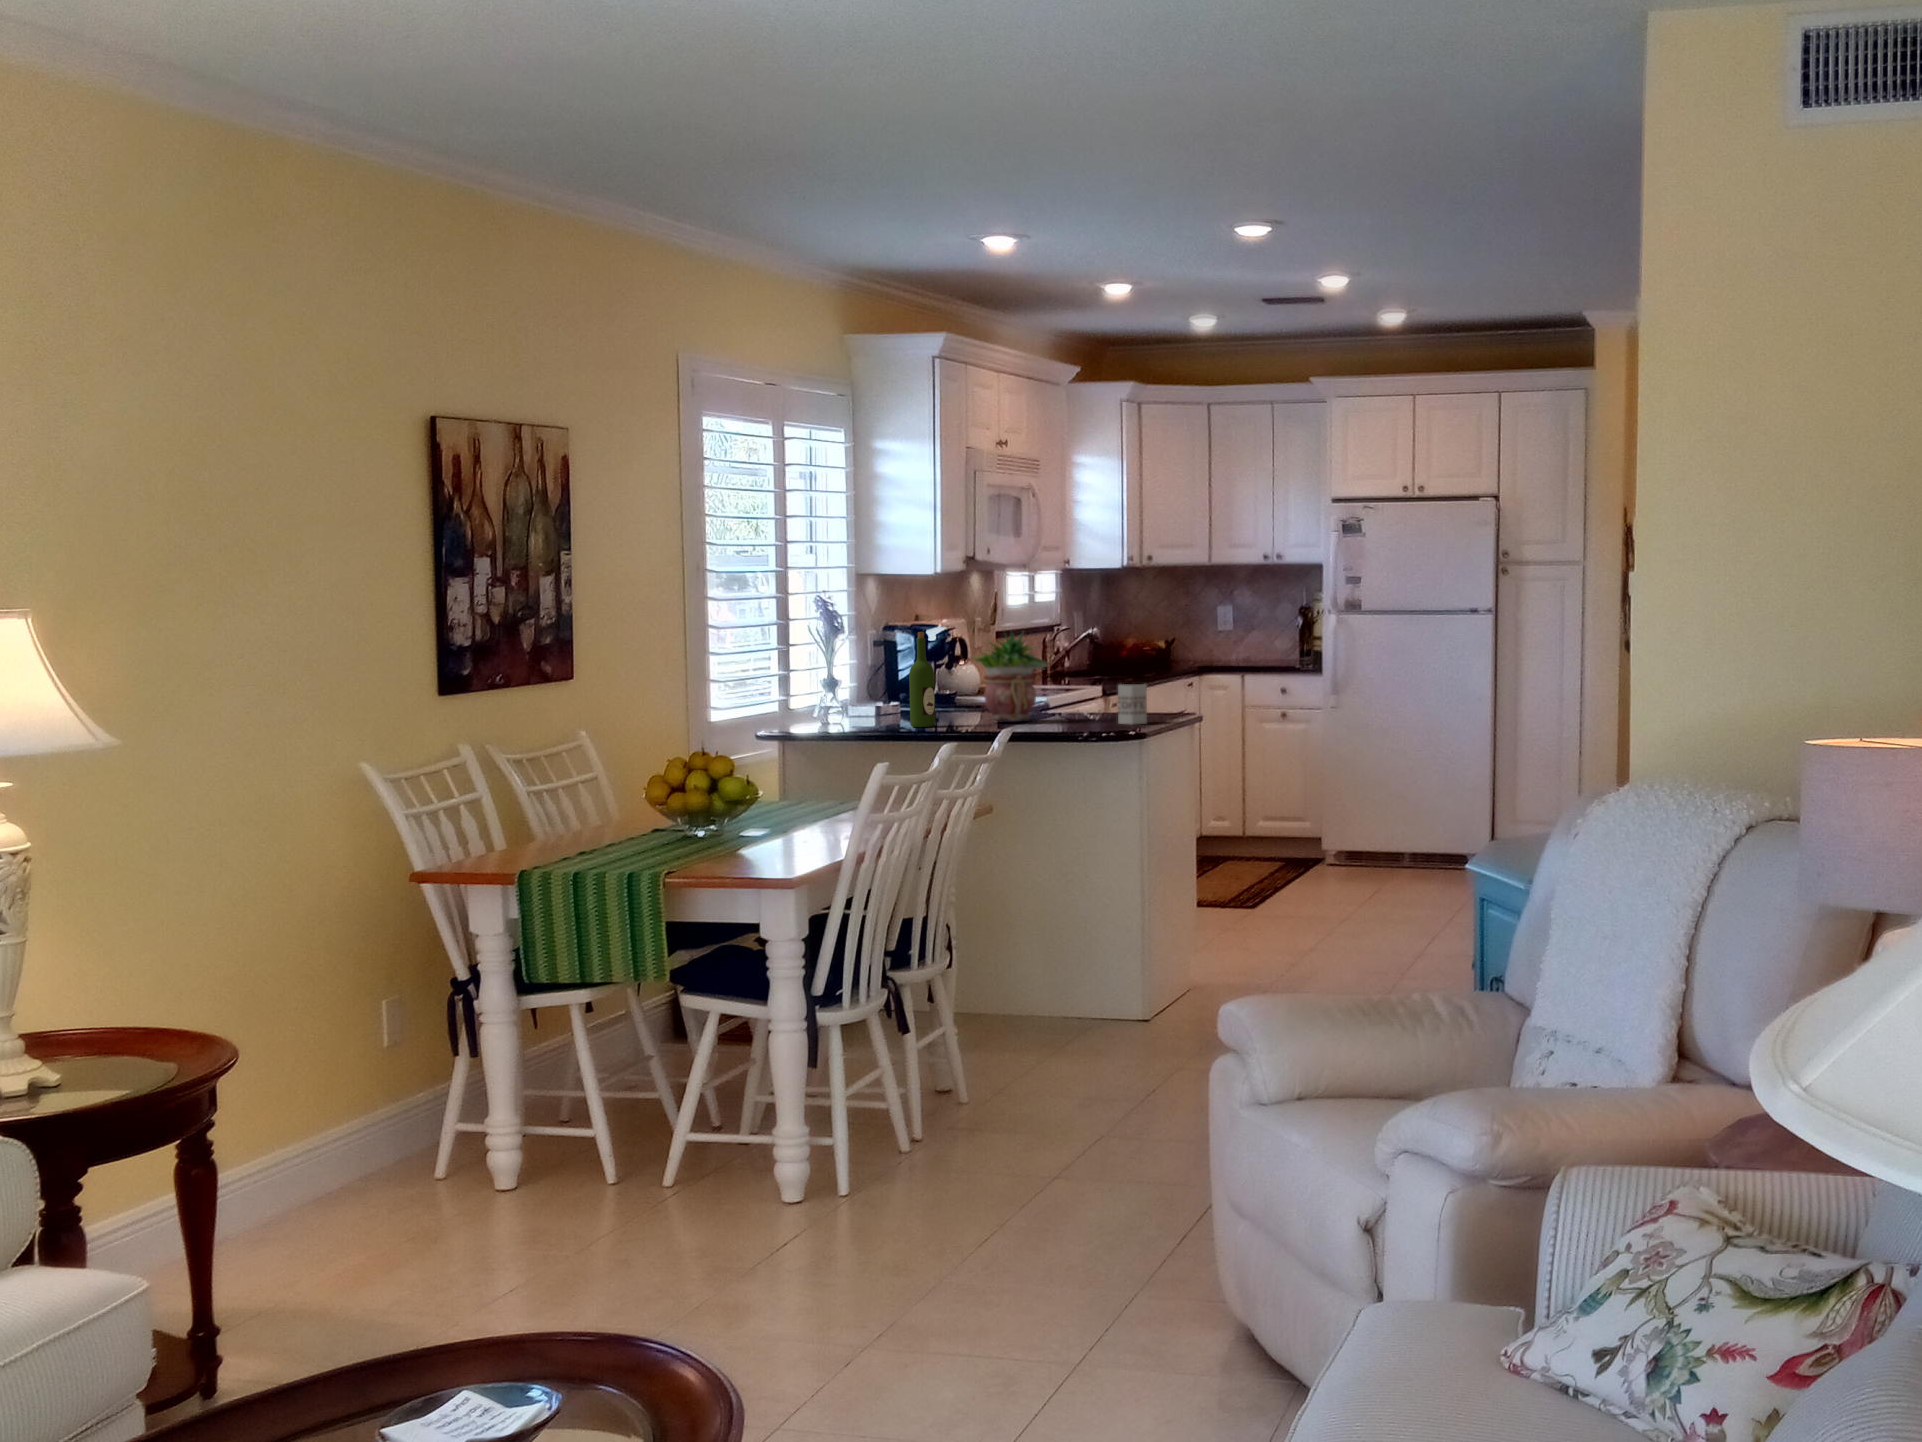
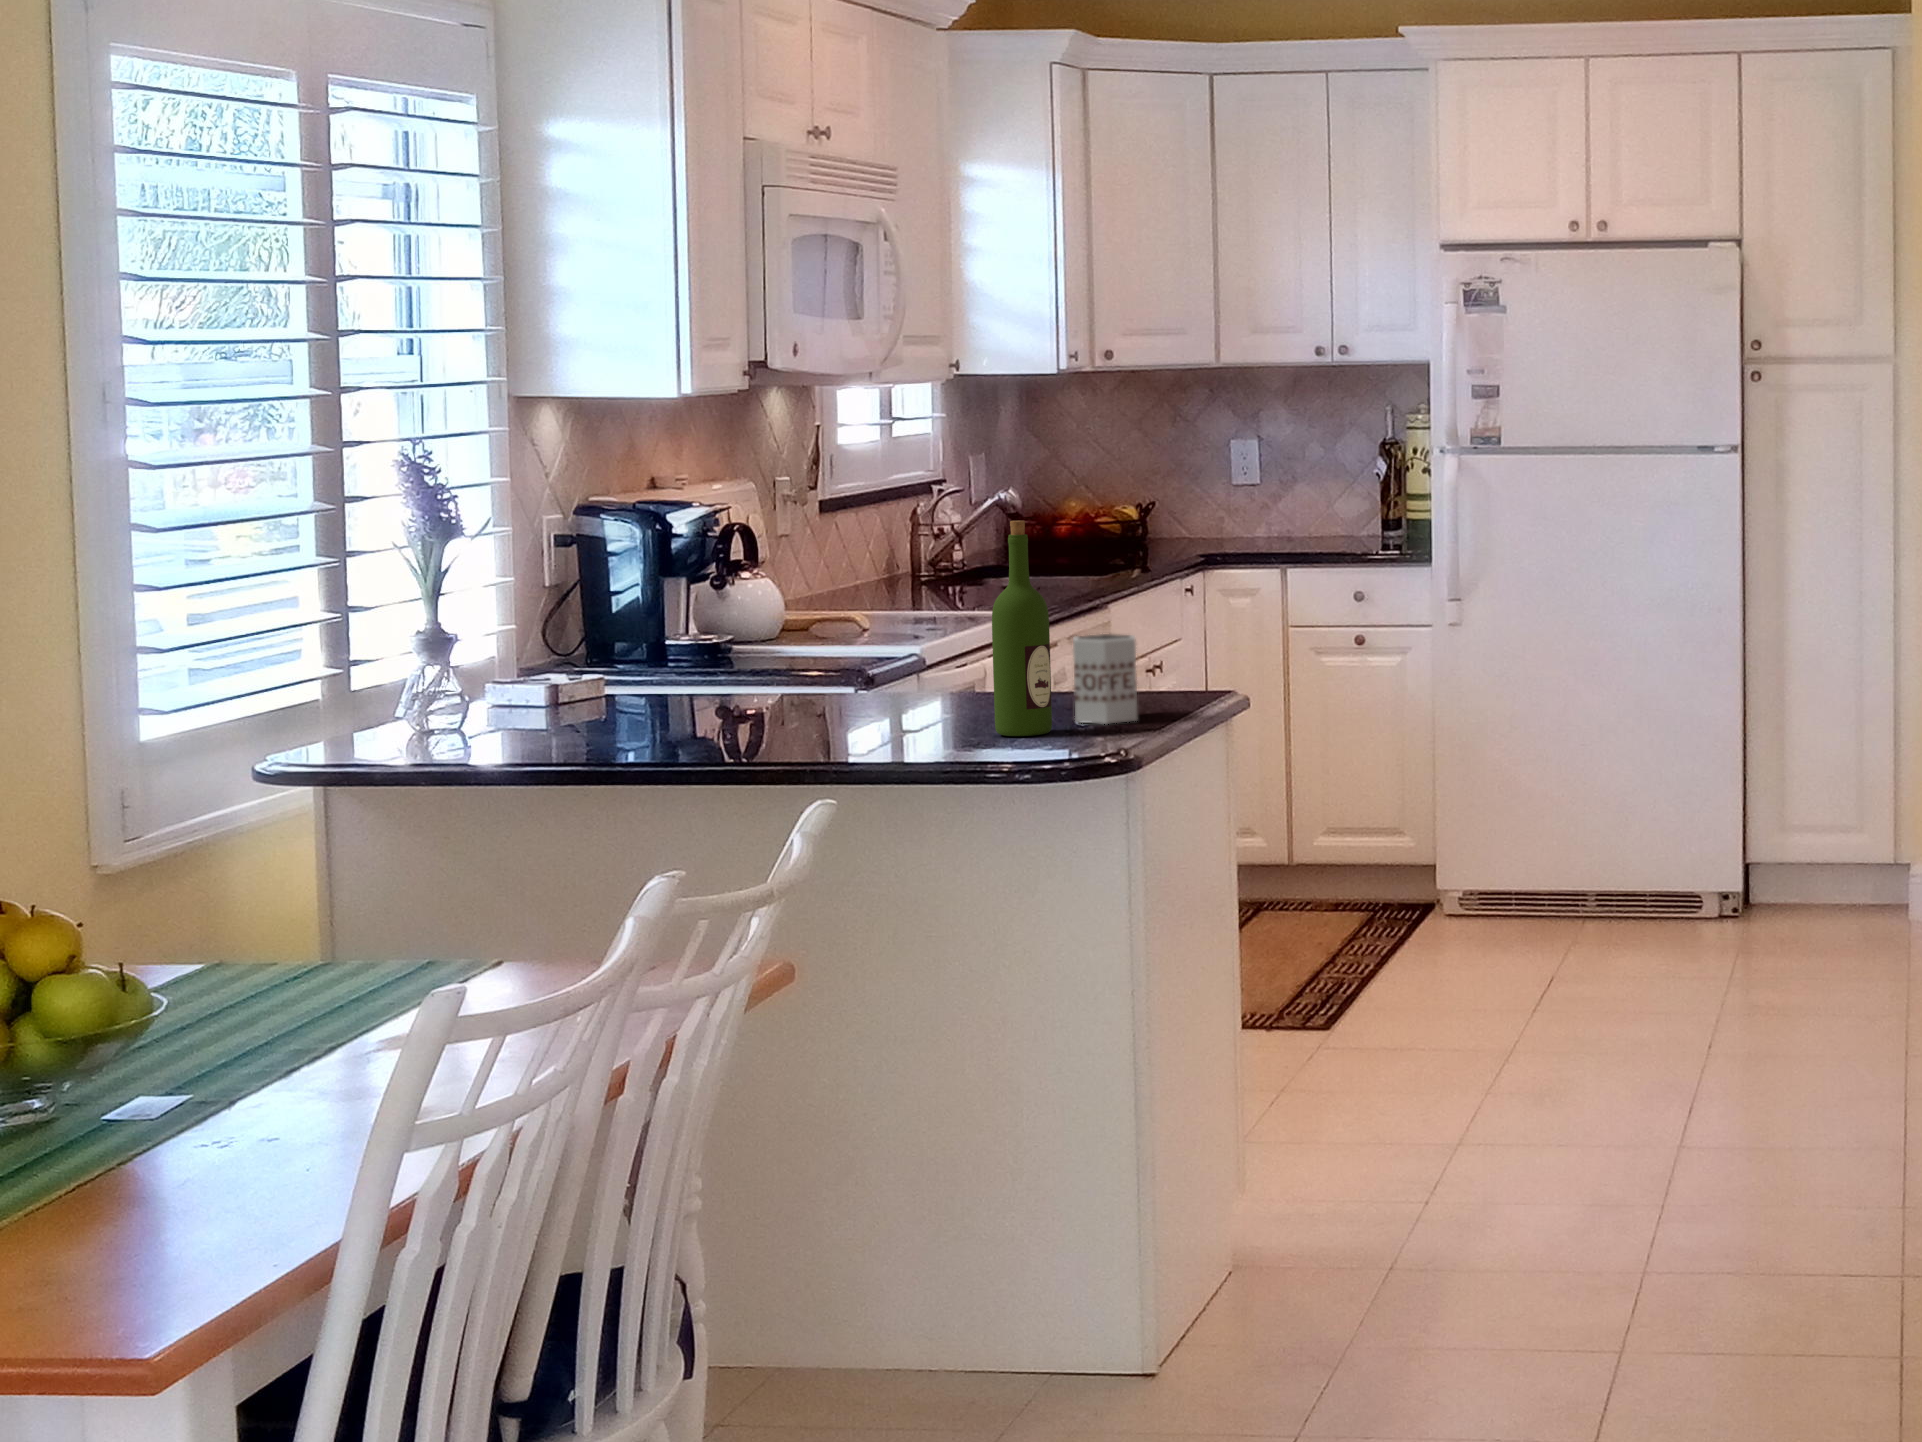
wine bottle: present [909,632,935,727] -> present [992,520,1052,736]
potted plant: present [974,633,1048,721] -> none [751,518,921,716]

